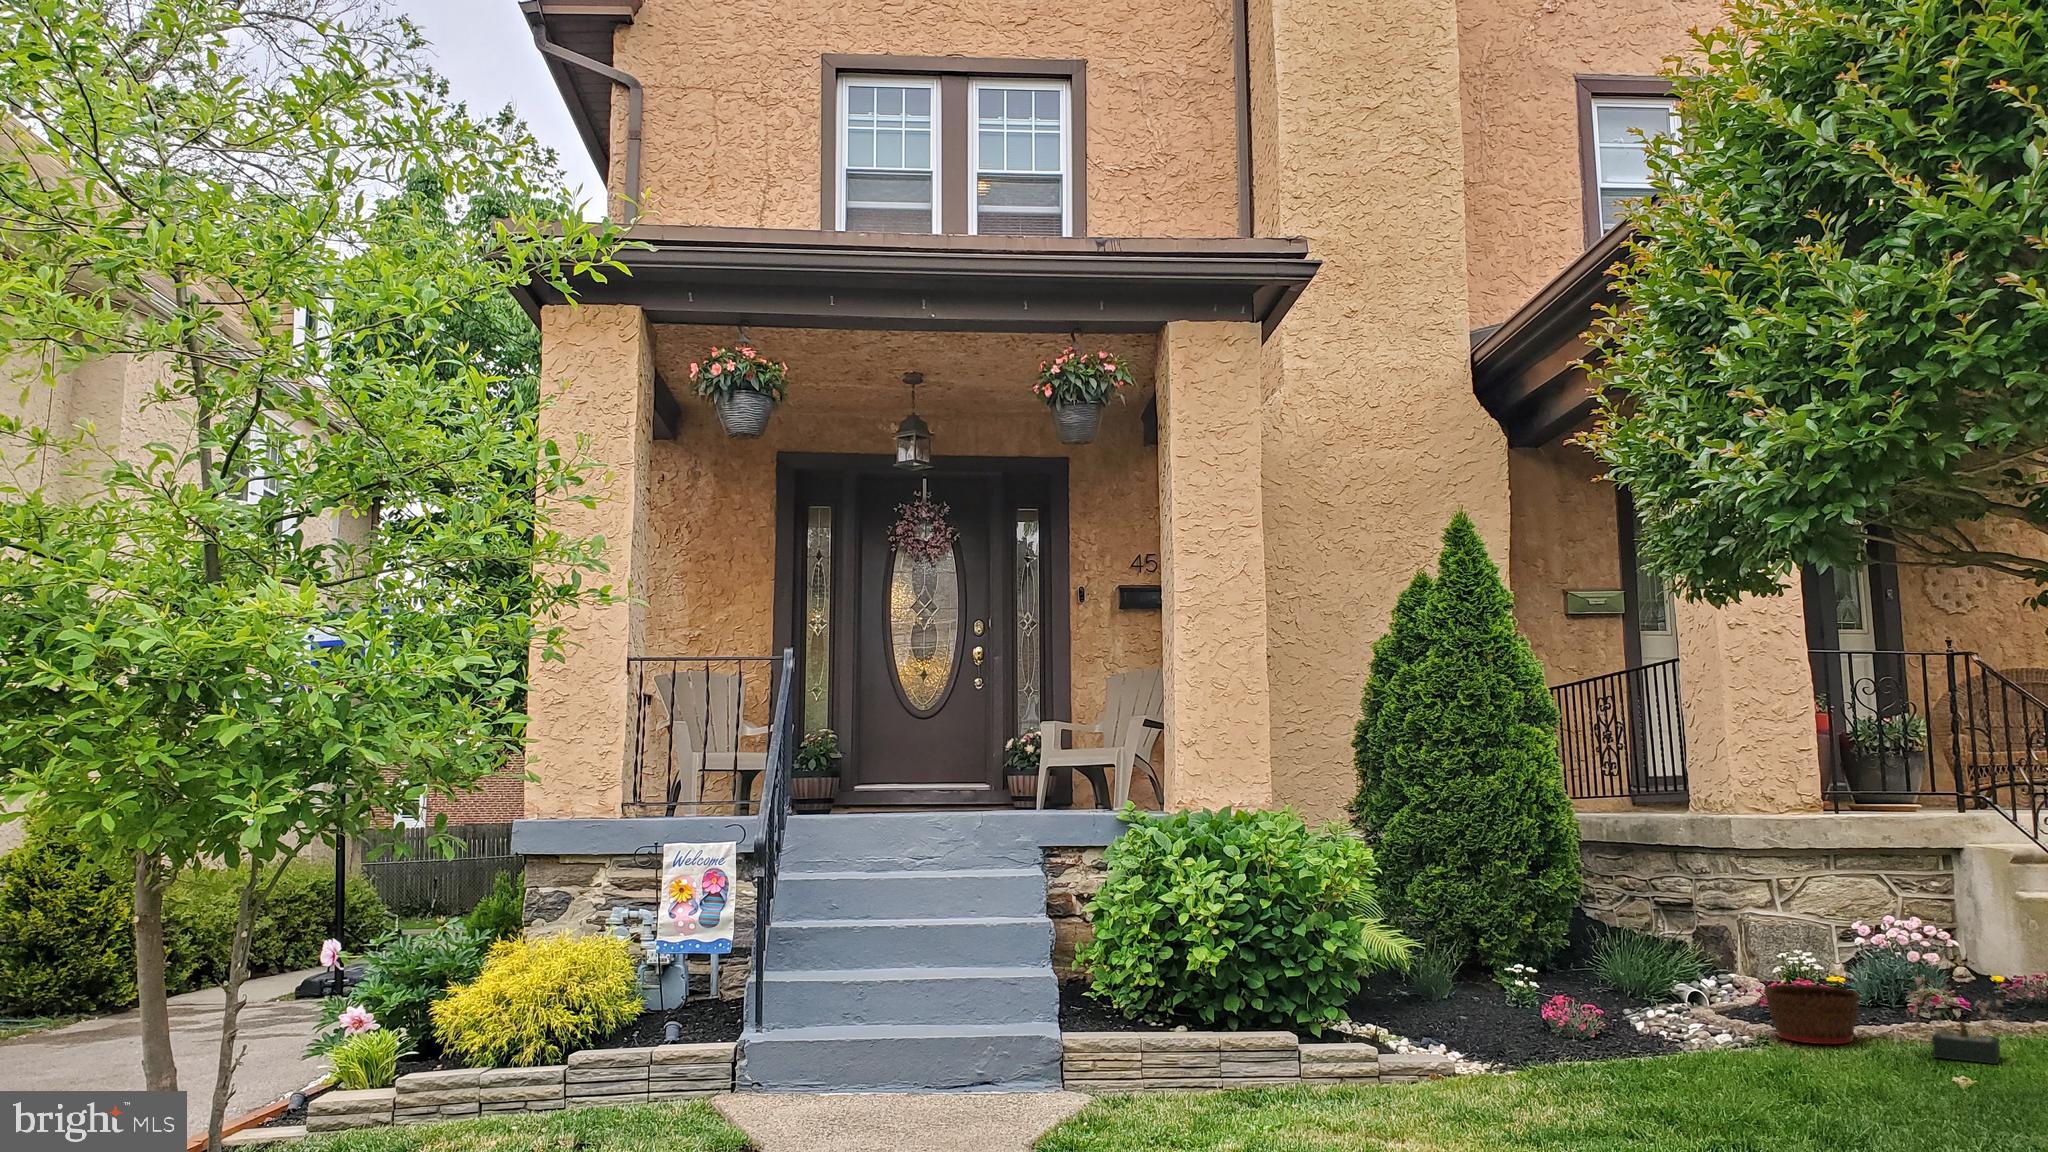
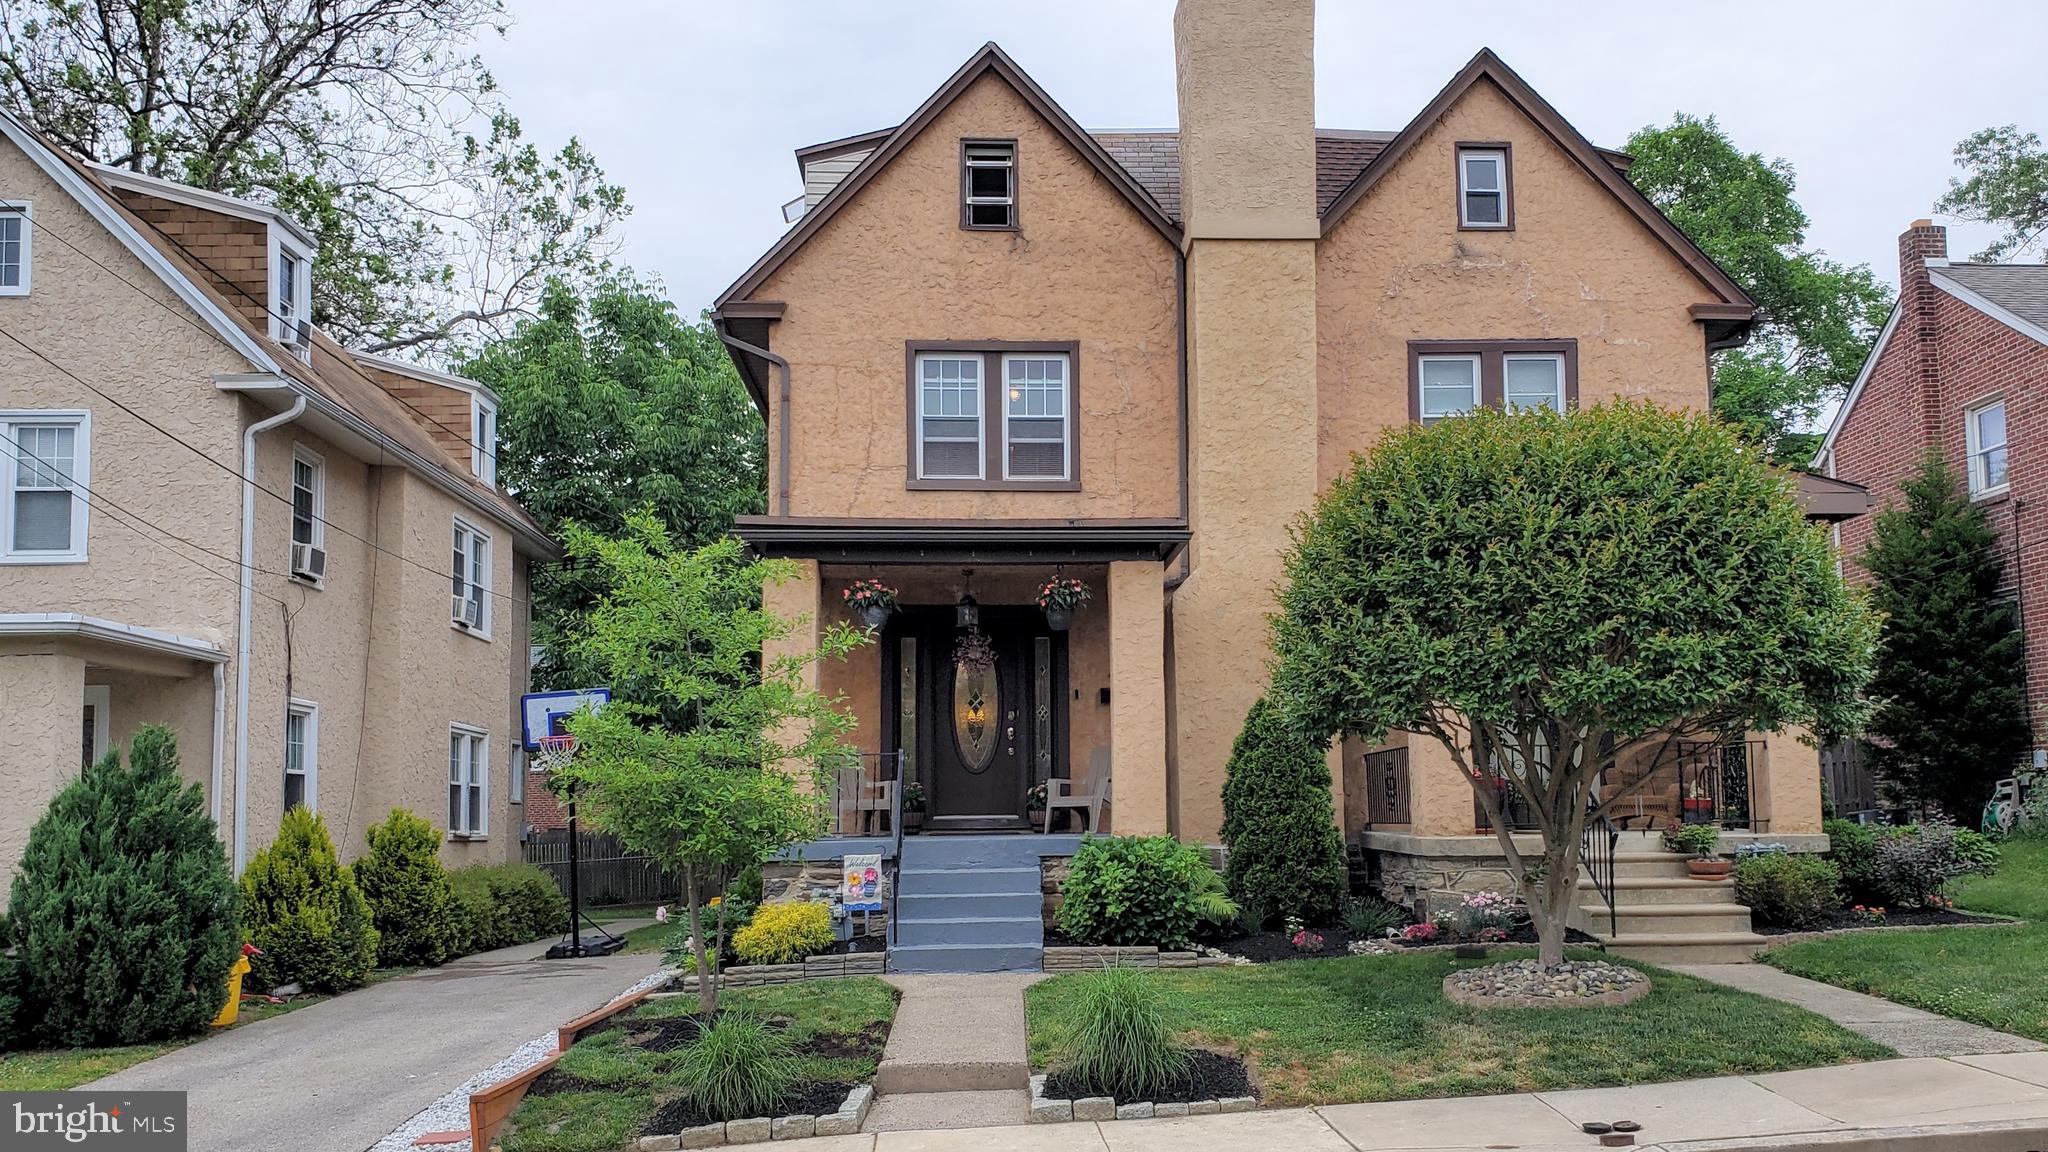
basket: present [1764,984,1860,1044] -> none [1395,925,1439,952]

